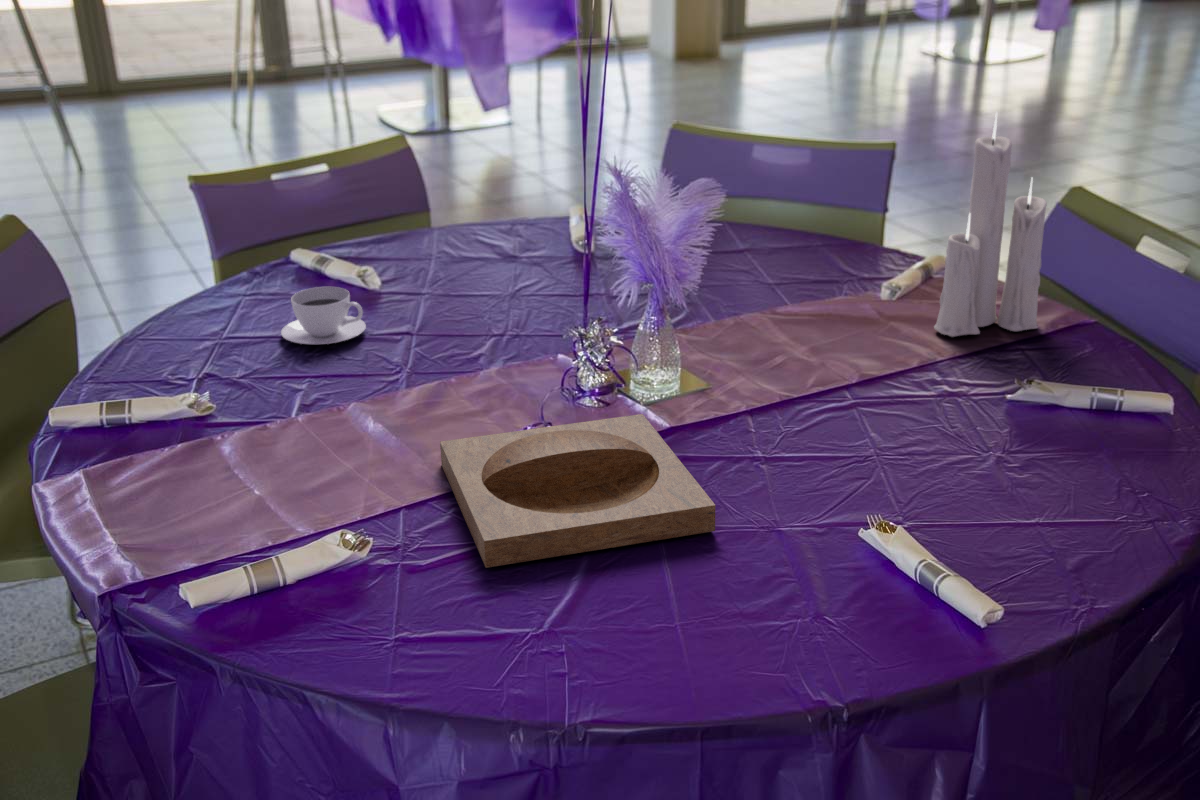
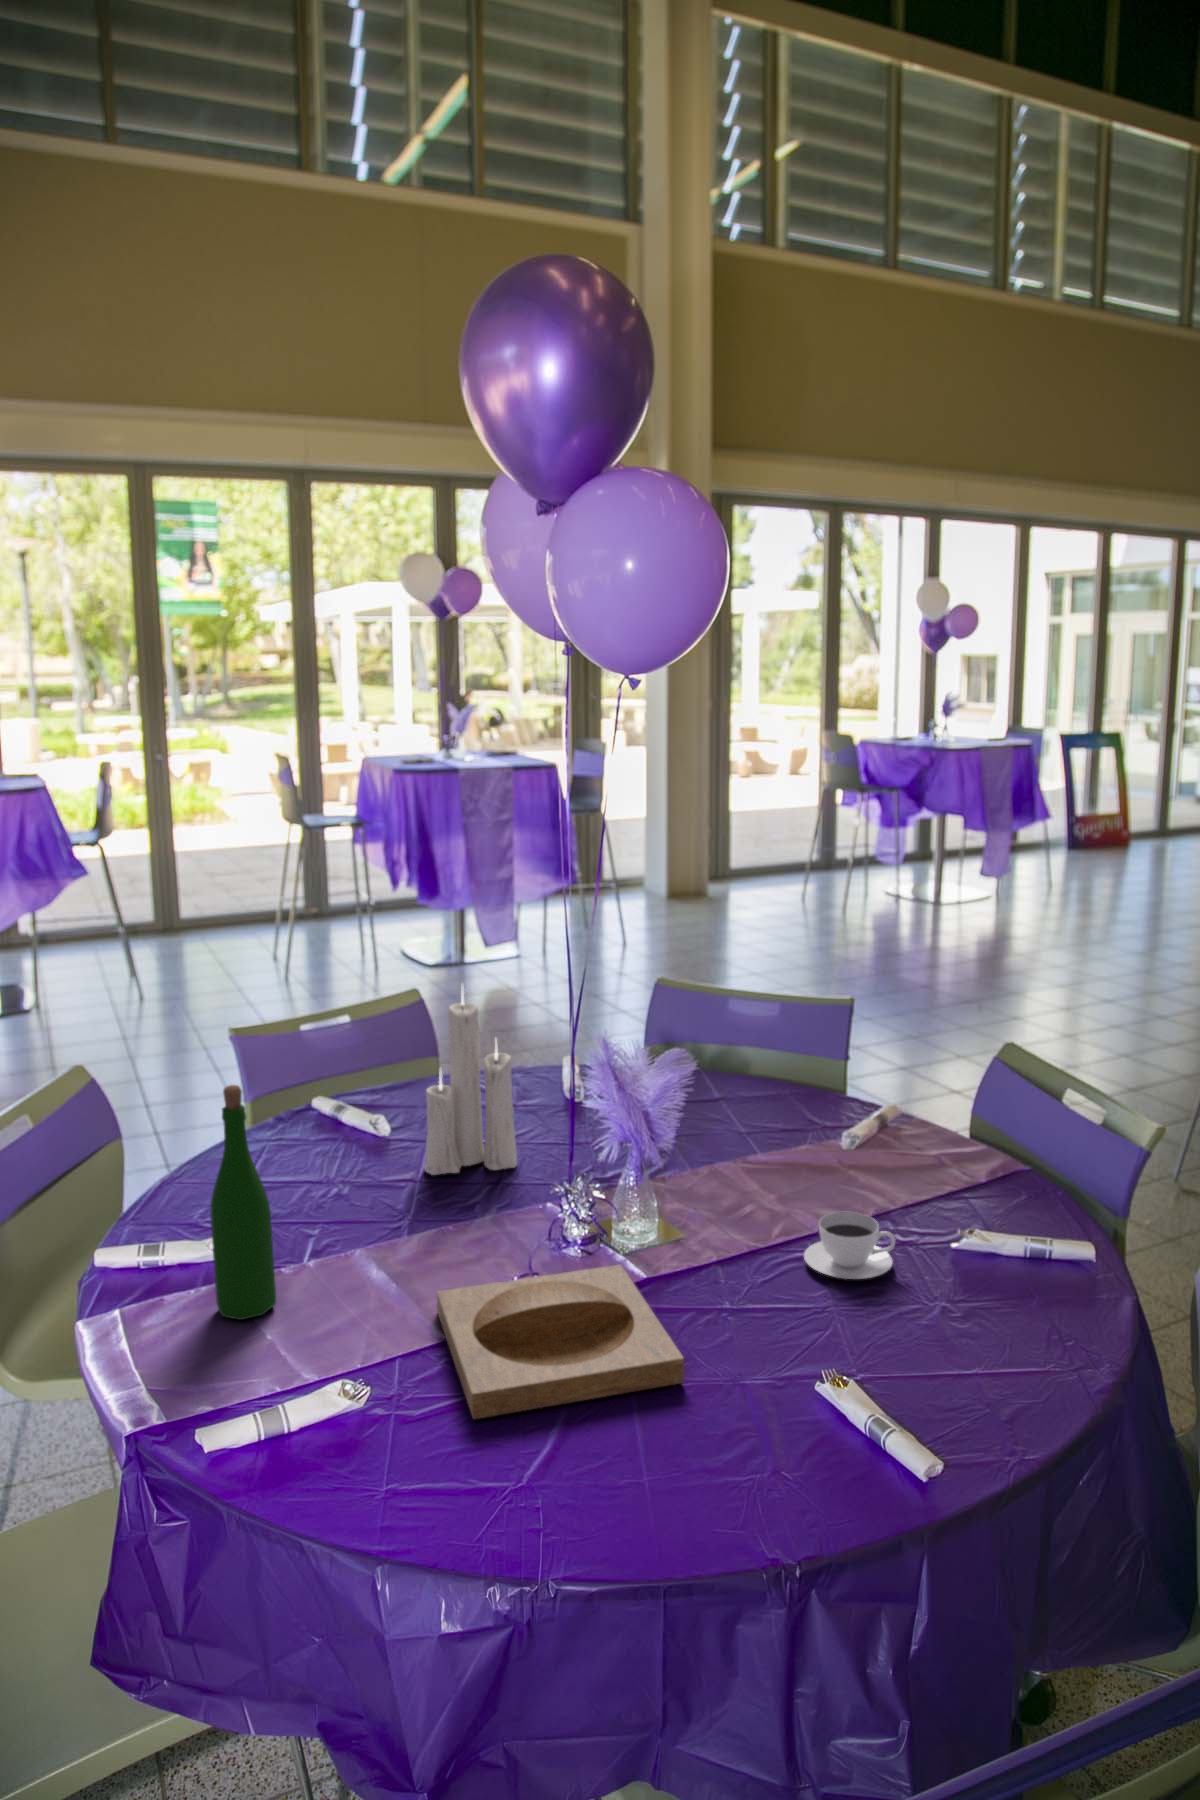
candle: present [934,113,1047,337] -> present [424,989,517,1175]
wine bottle: none [183,212,264,472] -> present [210,1085,276,1320]
teacup: present [281,287,366,344] -> present [804,1211,895,1279]

